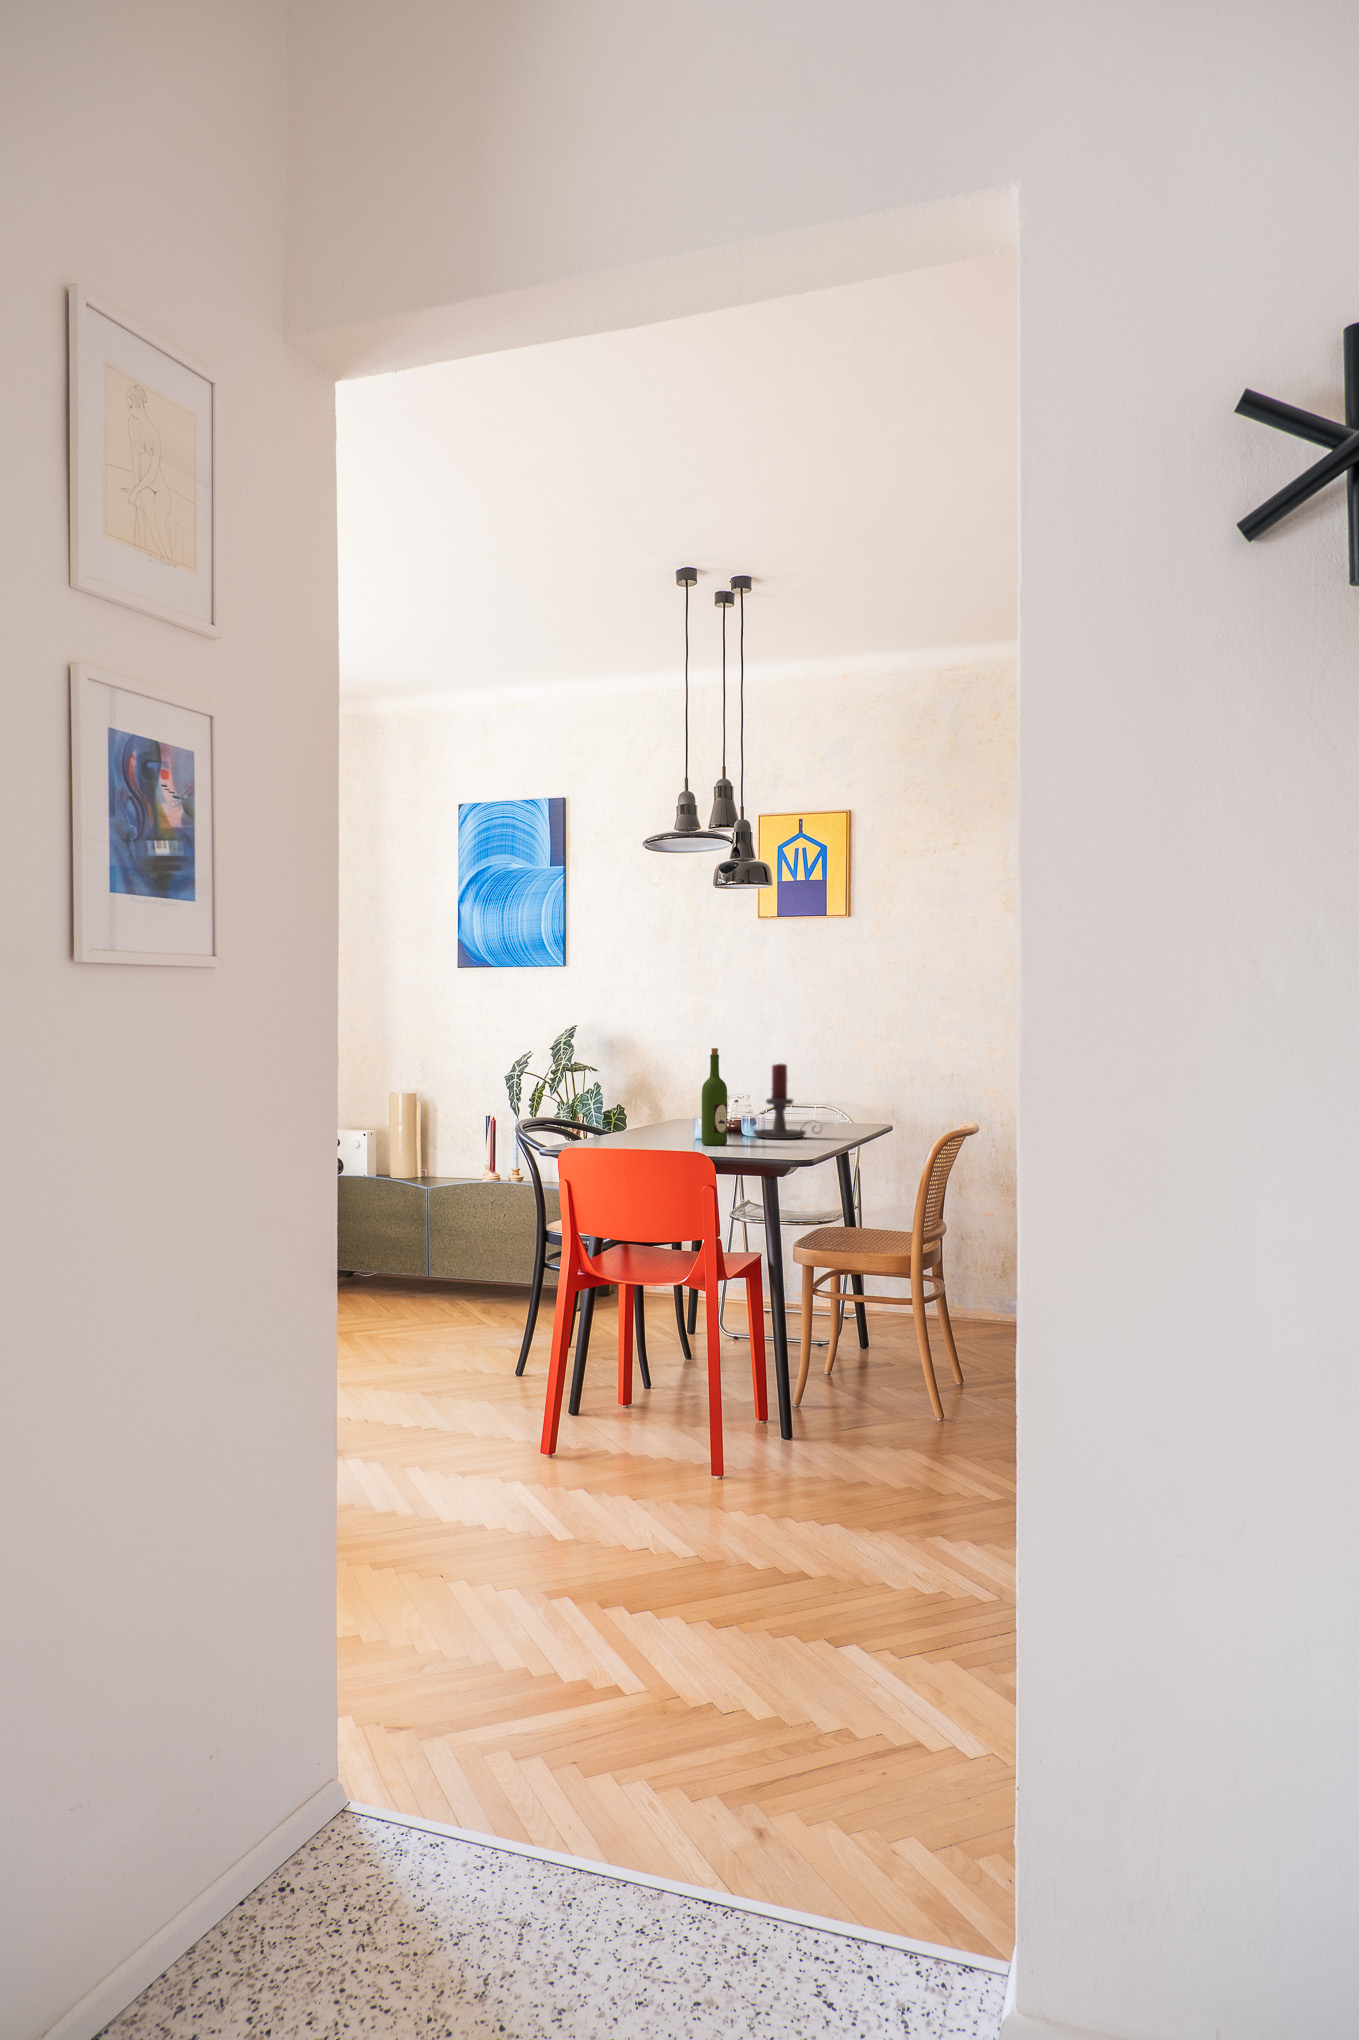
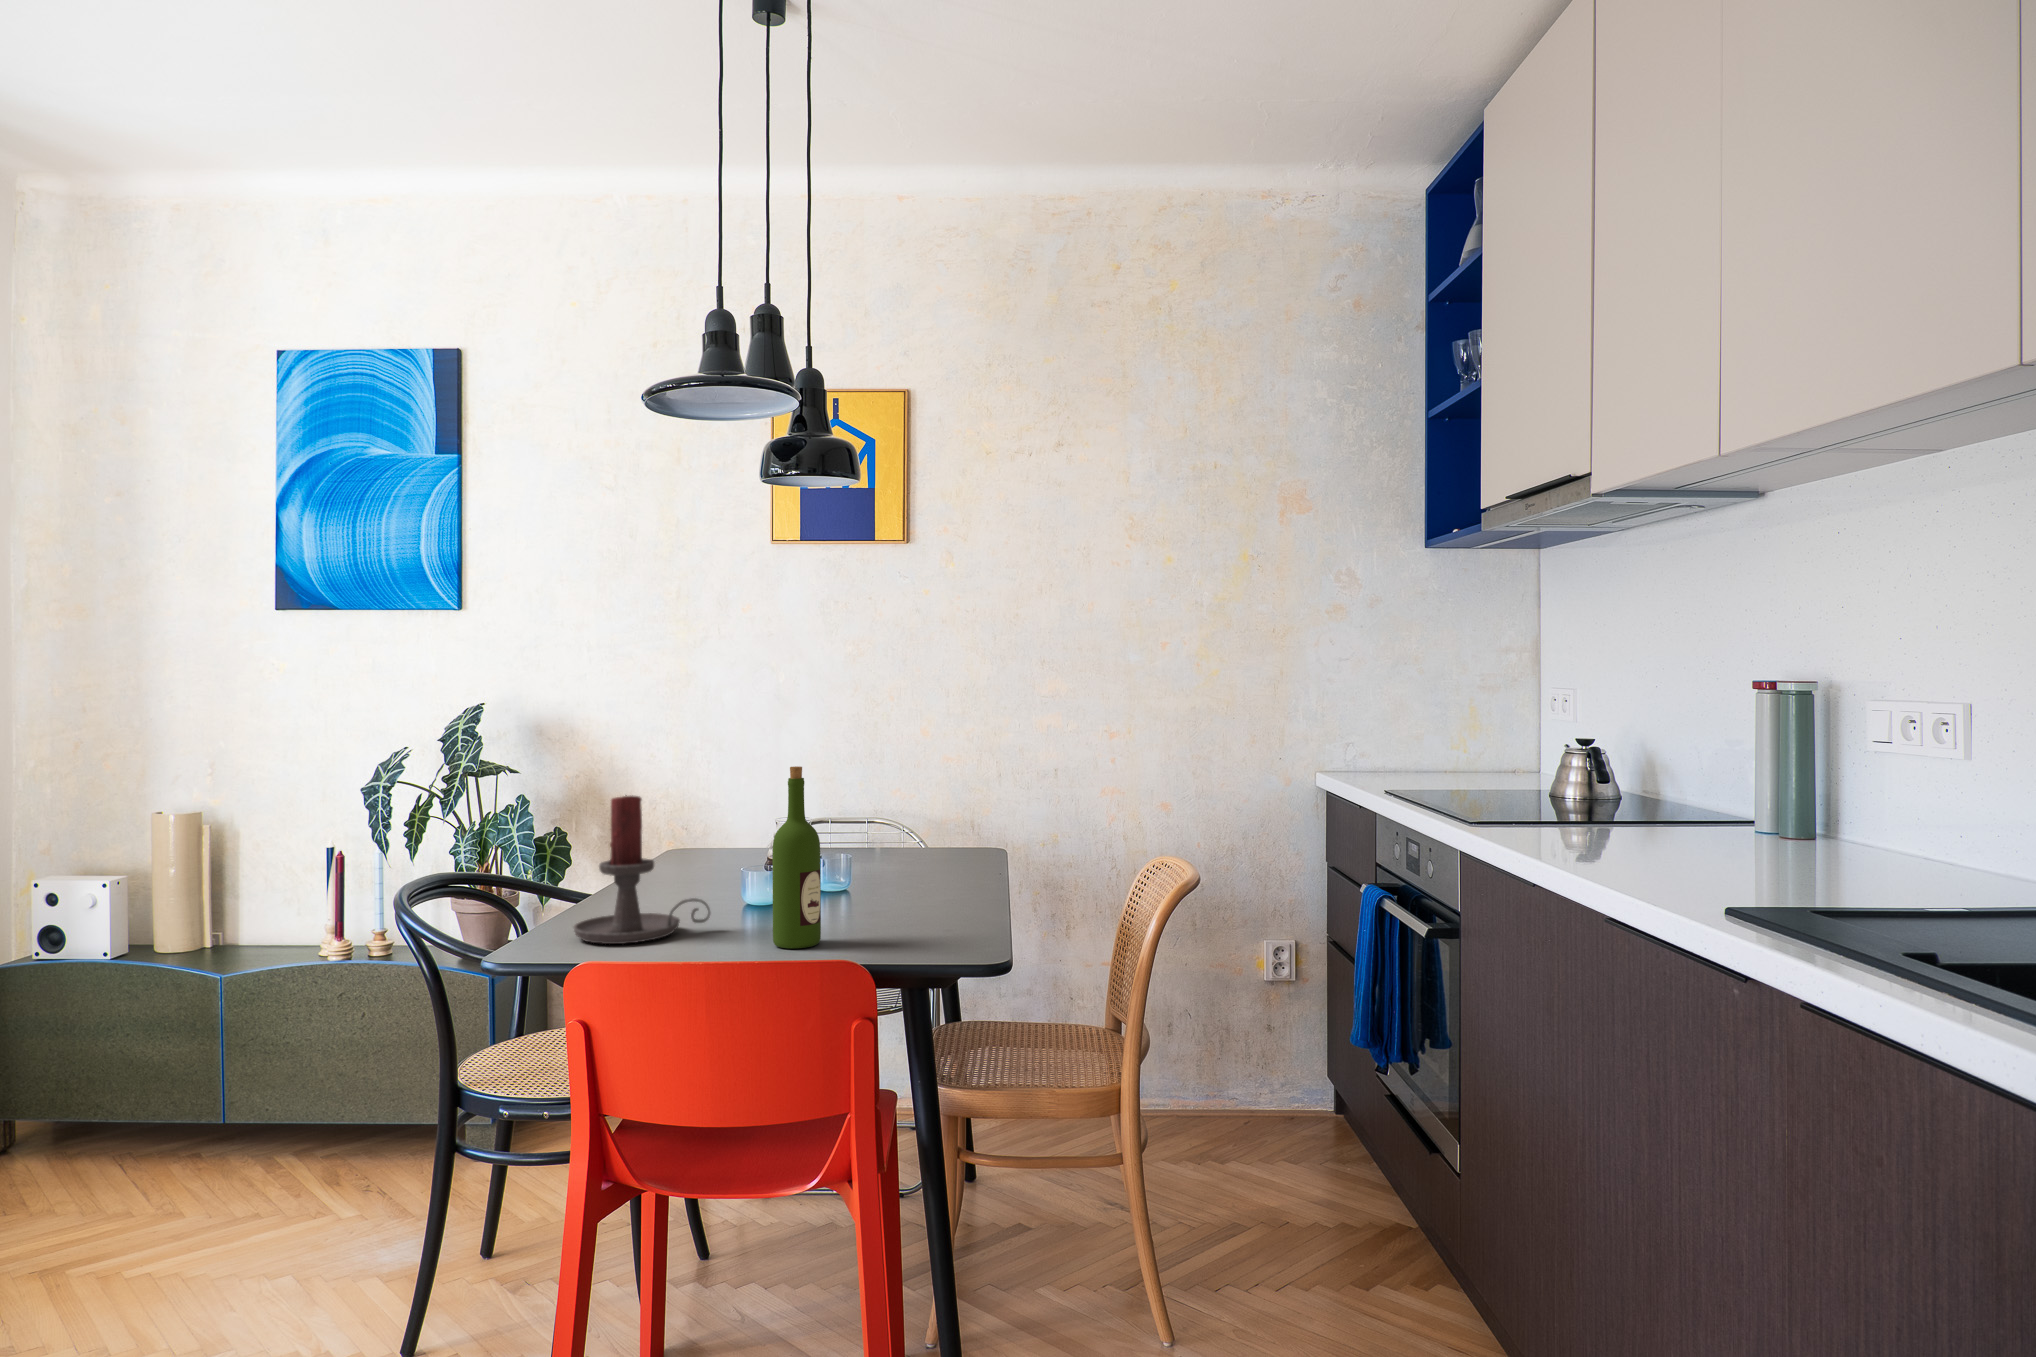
candle holder: present [754,1064,817,1139] -> present [574,795,710,944]

